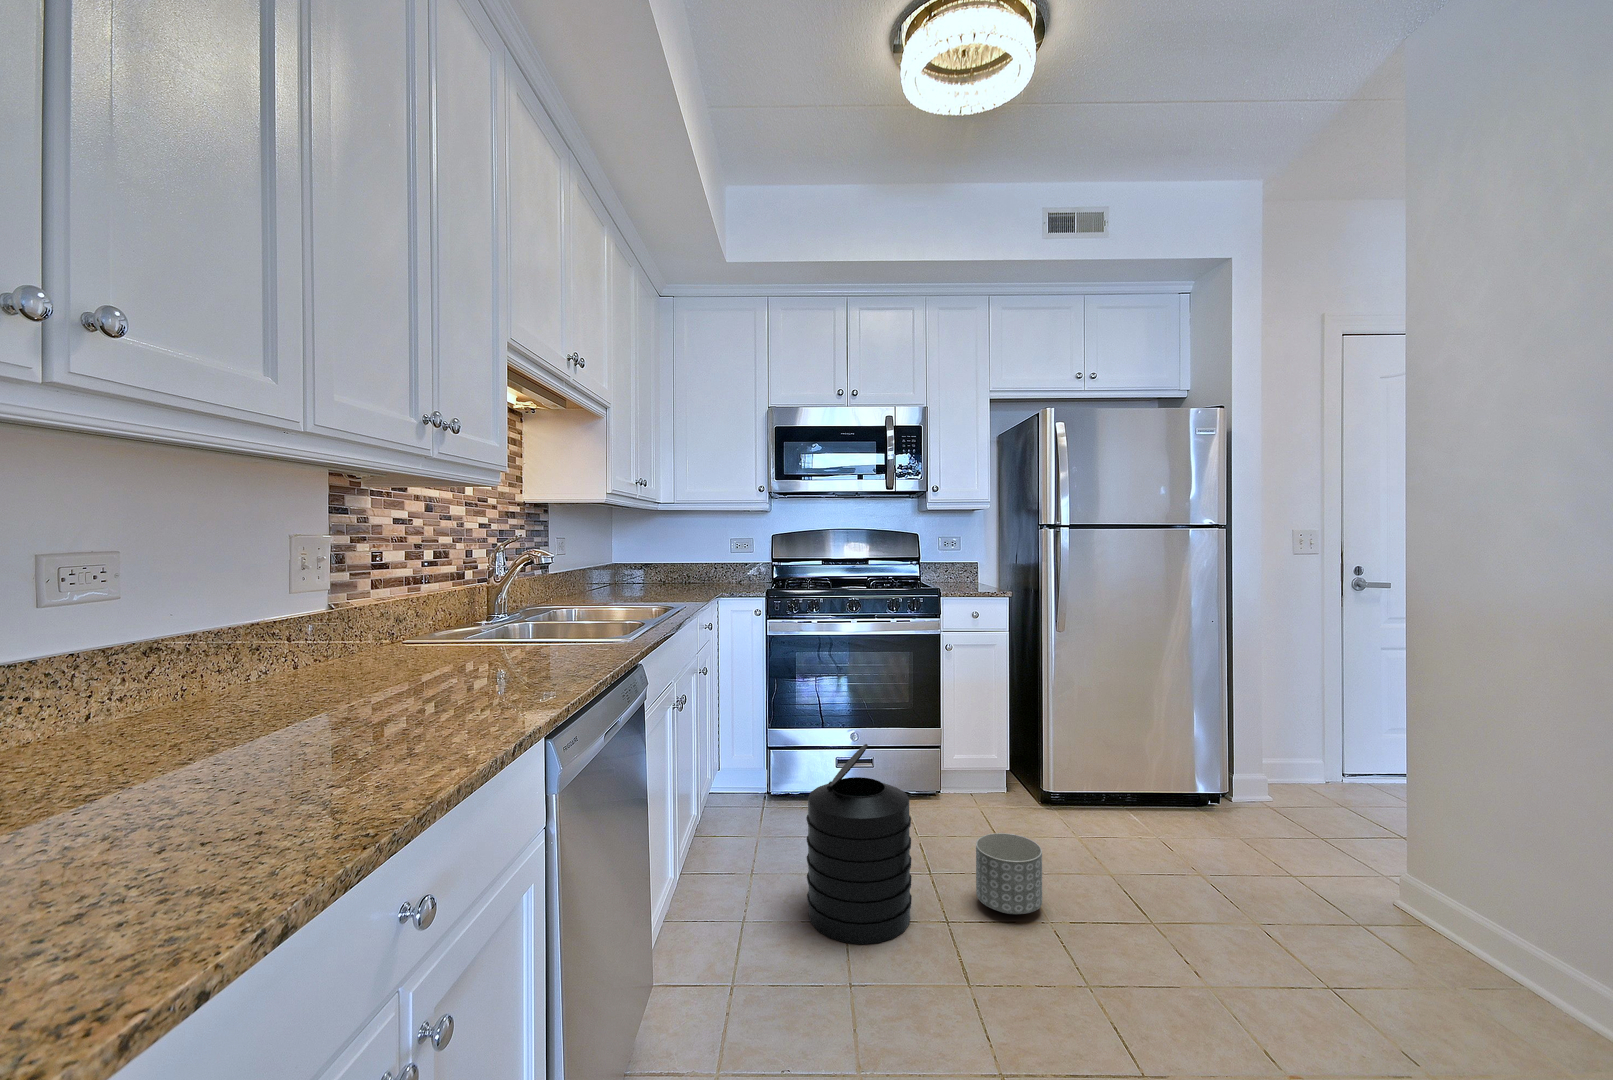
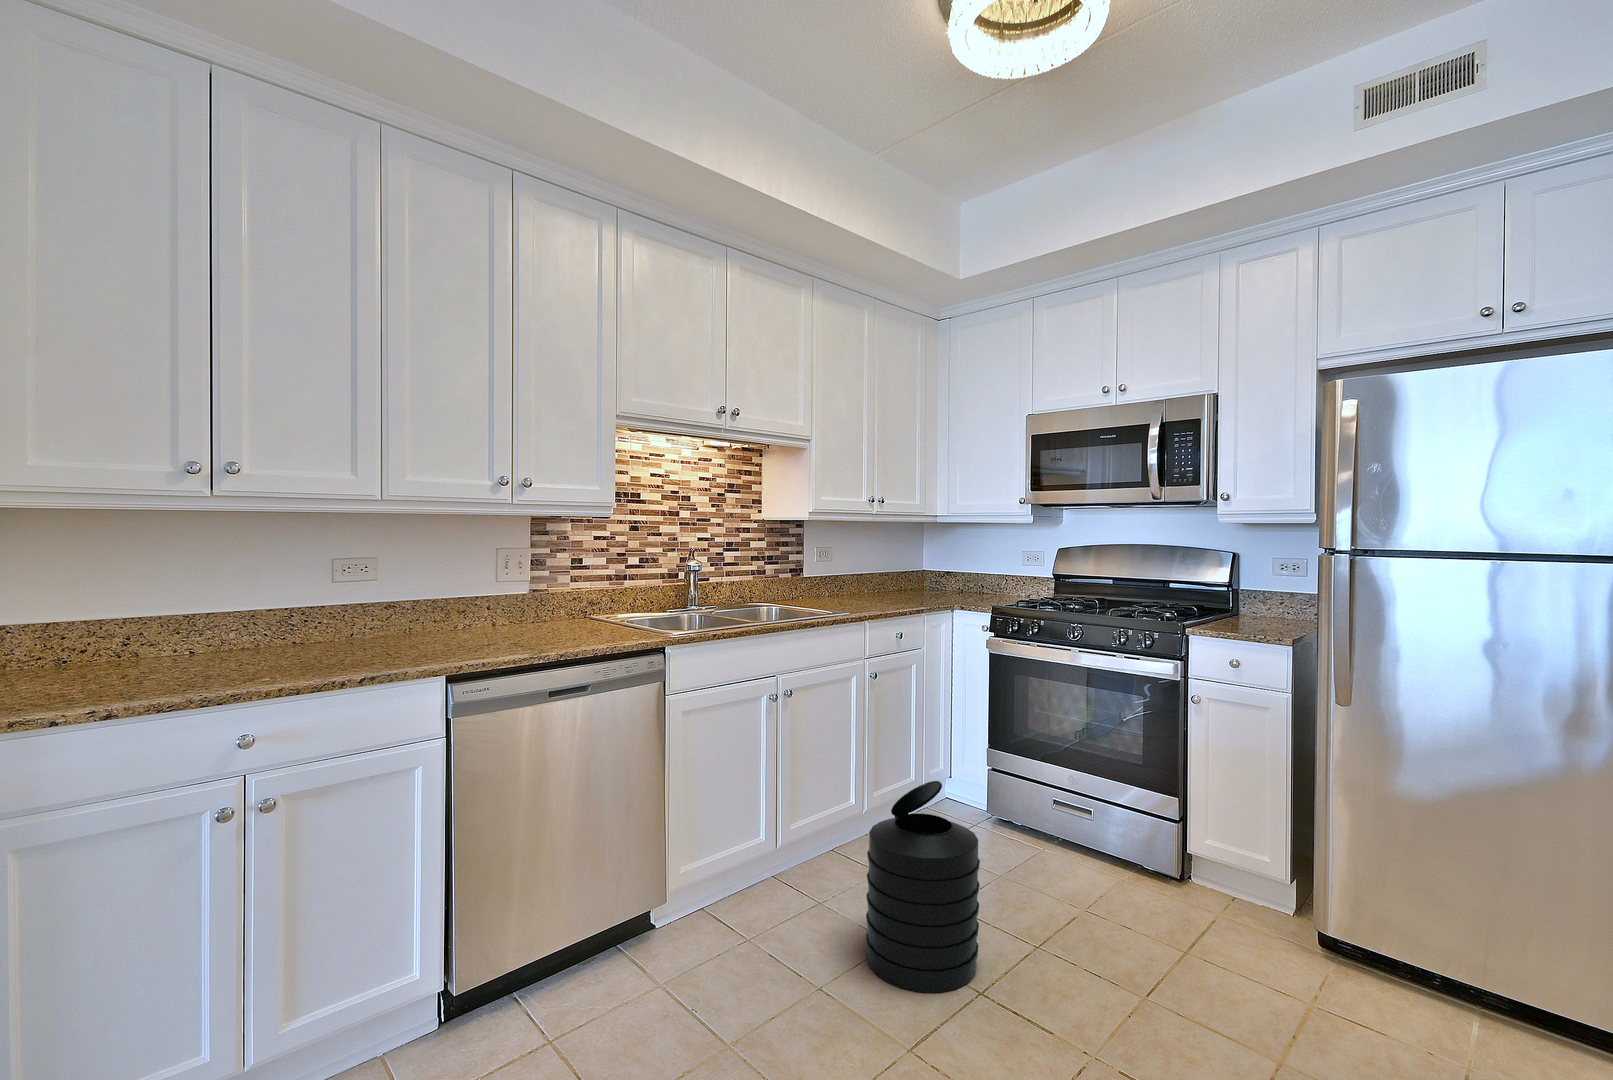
planter: present [976,833,1042,915] -> none [1048,931,1134,1041]

